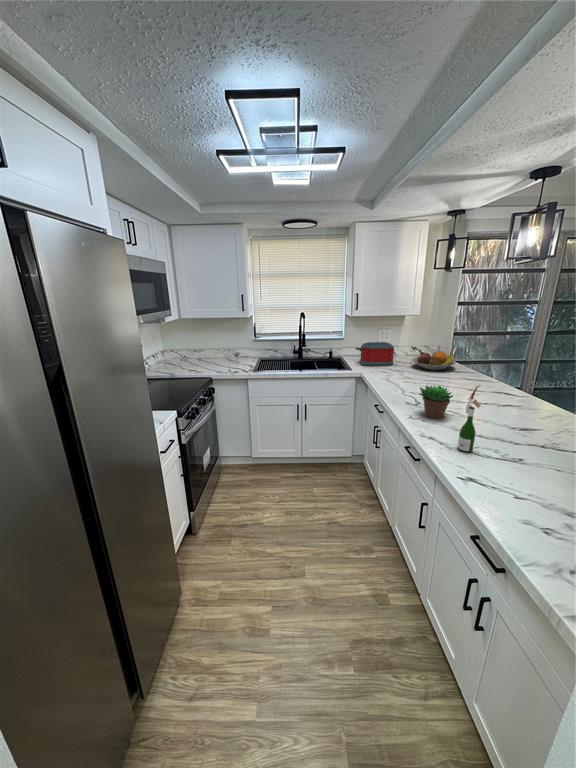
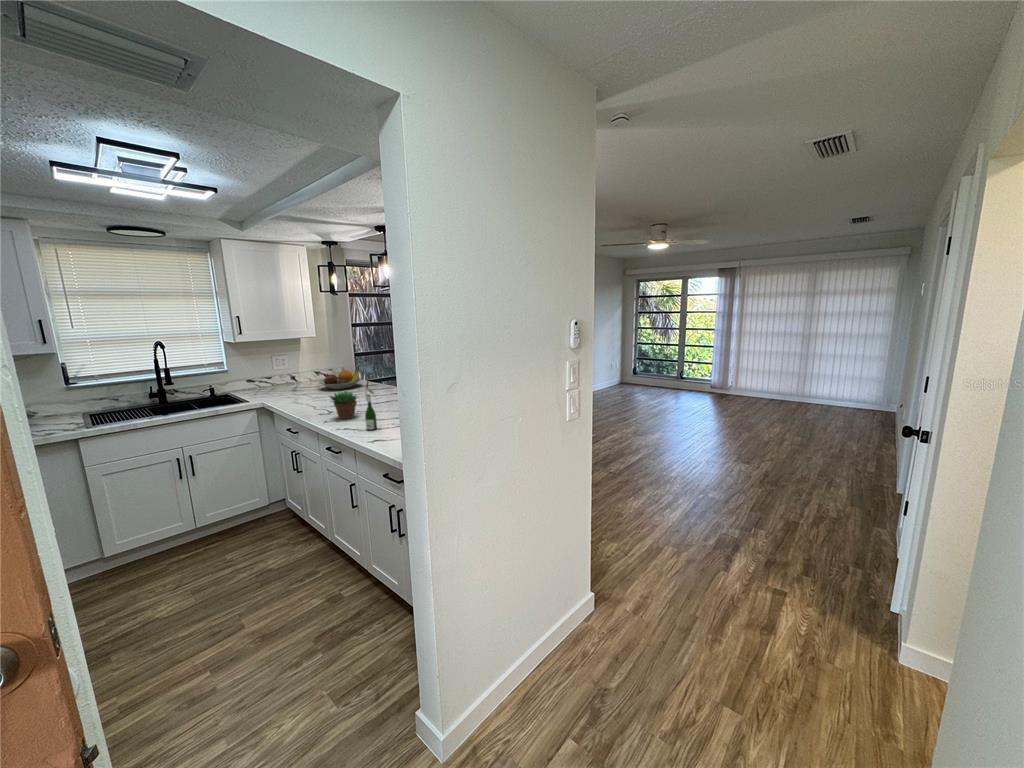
toaster: present [359,342,394,366] -> none [253,369,299,397]

